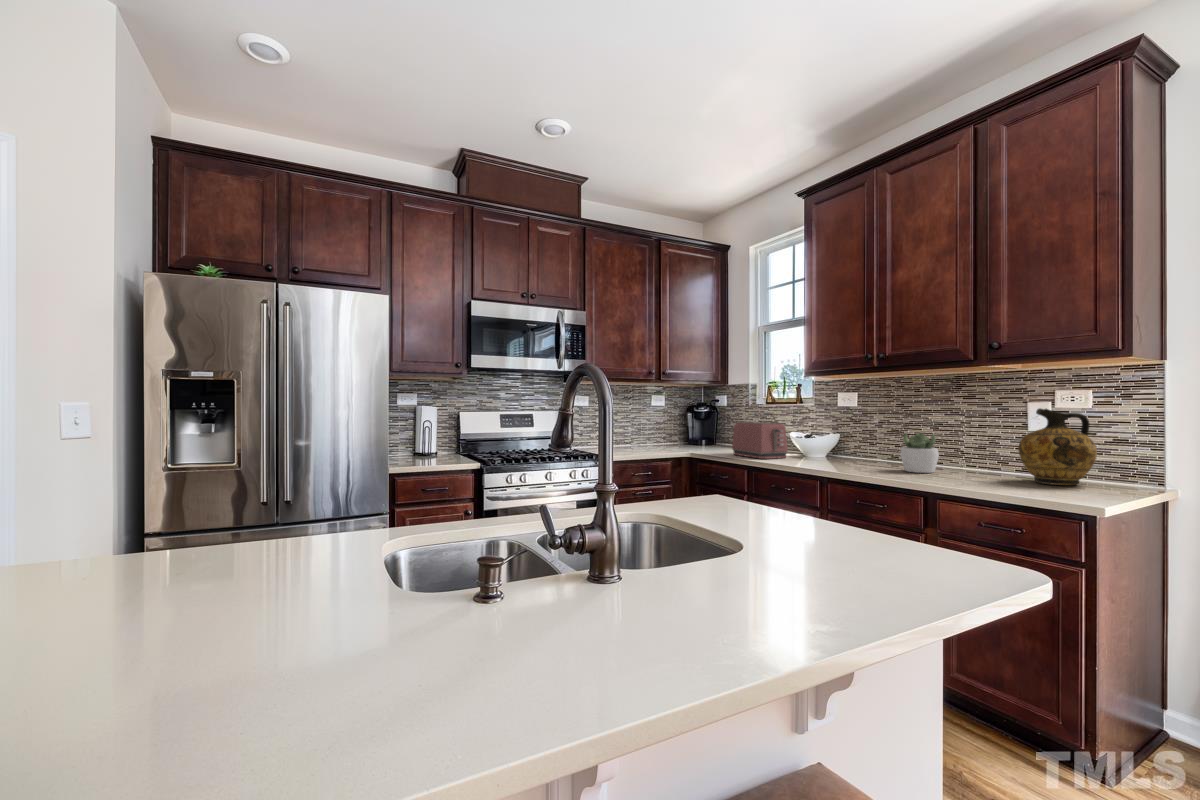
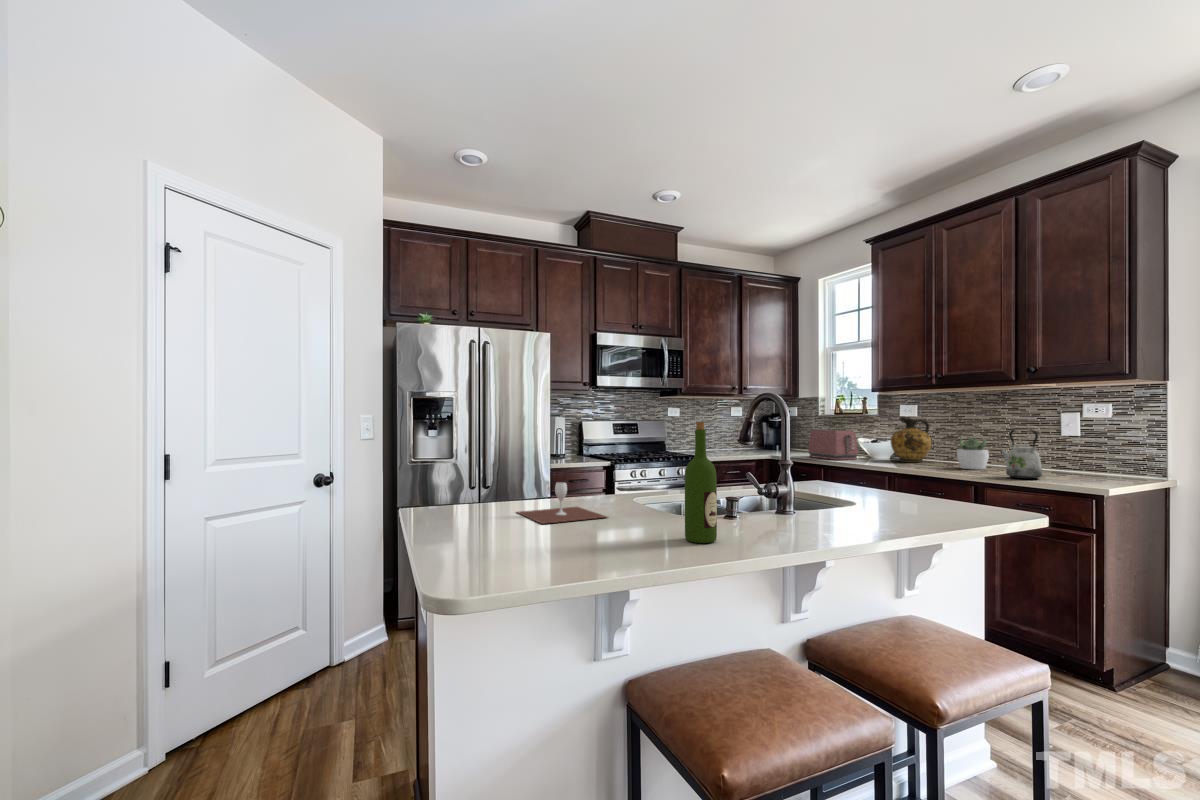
ceramic jug: present [1018,409,1097,485] -> present [891,417,932,462]
wine bottle: none [259,415,340,697] -> present [685,422,717,543]
kettle: none [952,422,1006,488] -> present [1000,429,1042,479]
wine glass: none [64,524,250,619] -> present [517,482,606,524]

